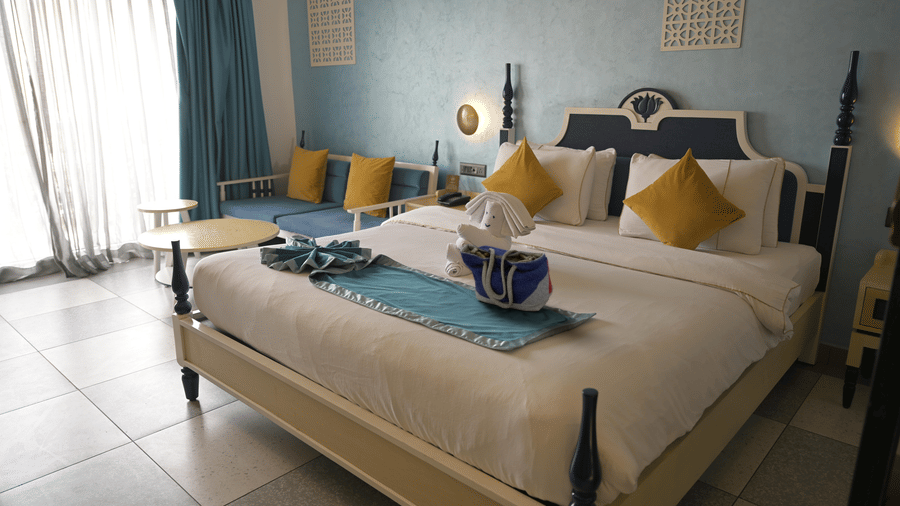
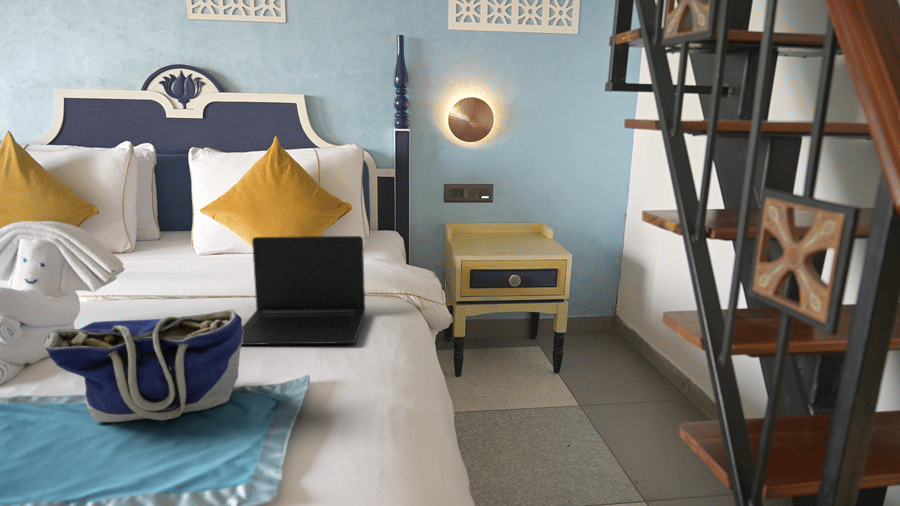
laptop: none [575,222,693,309] -> present [242,236,365,345]

